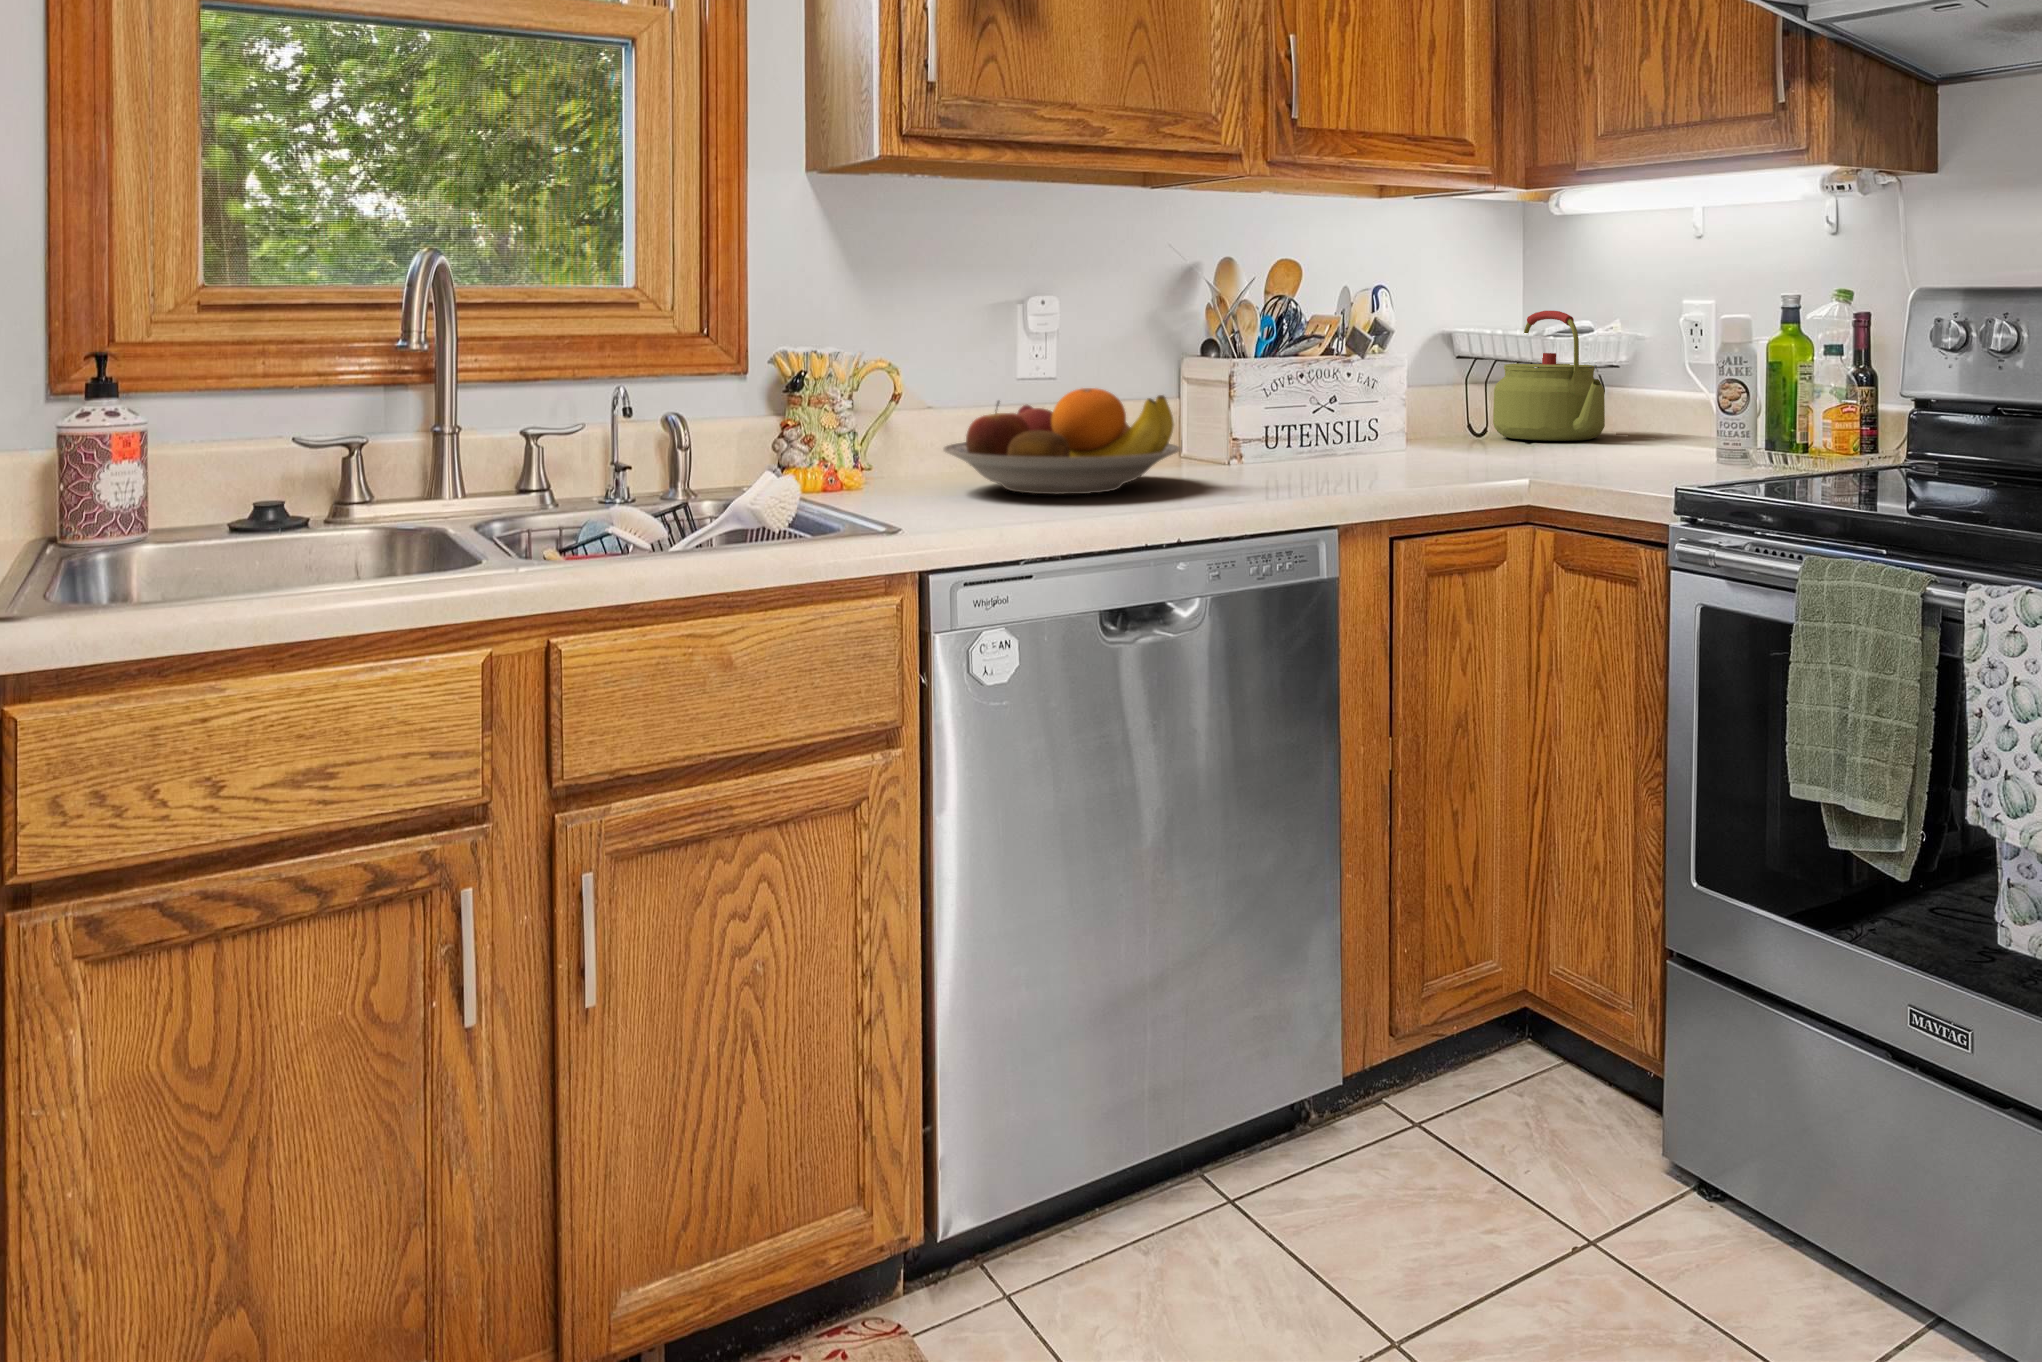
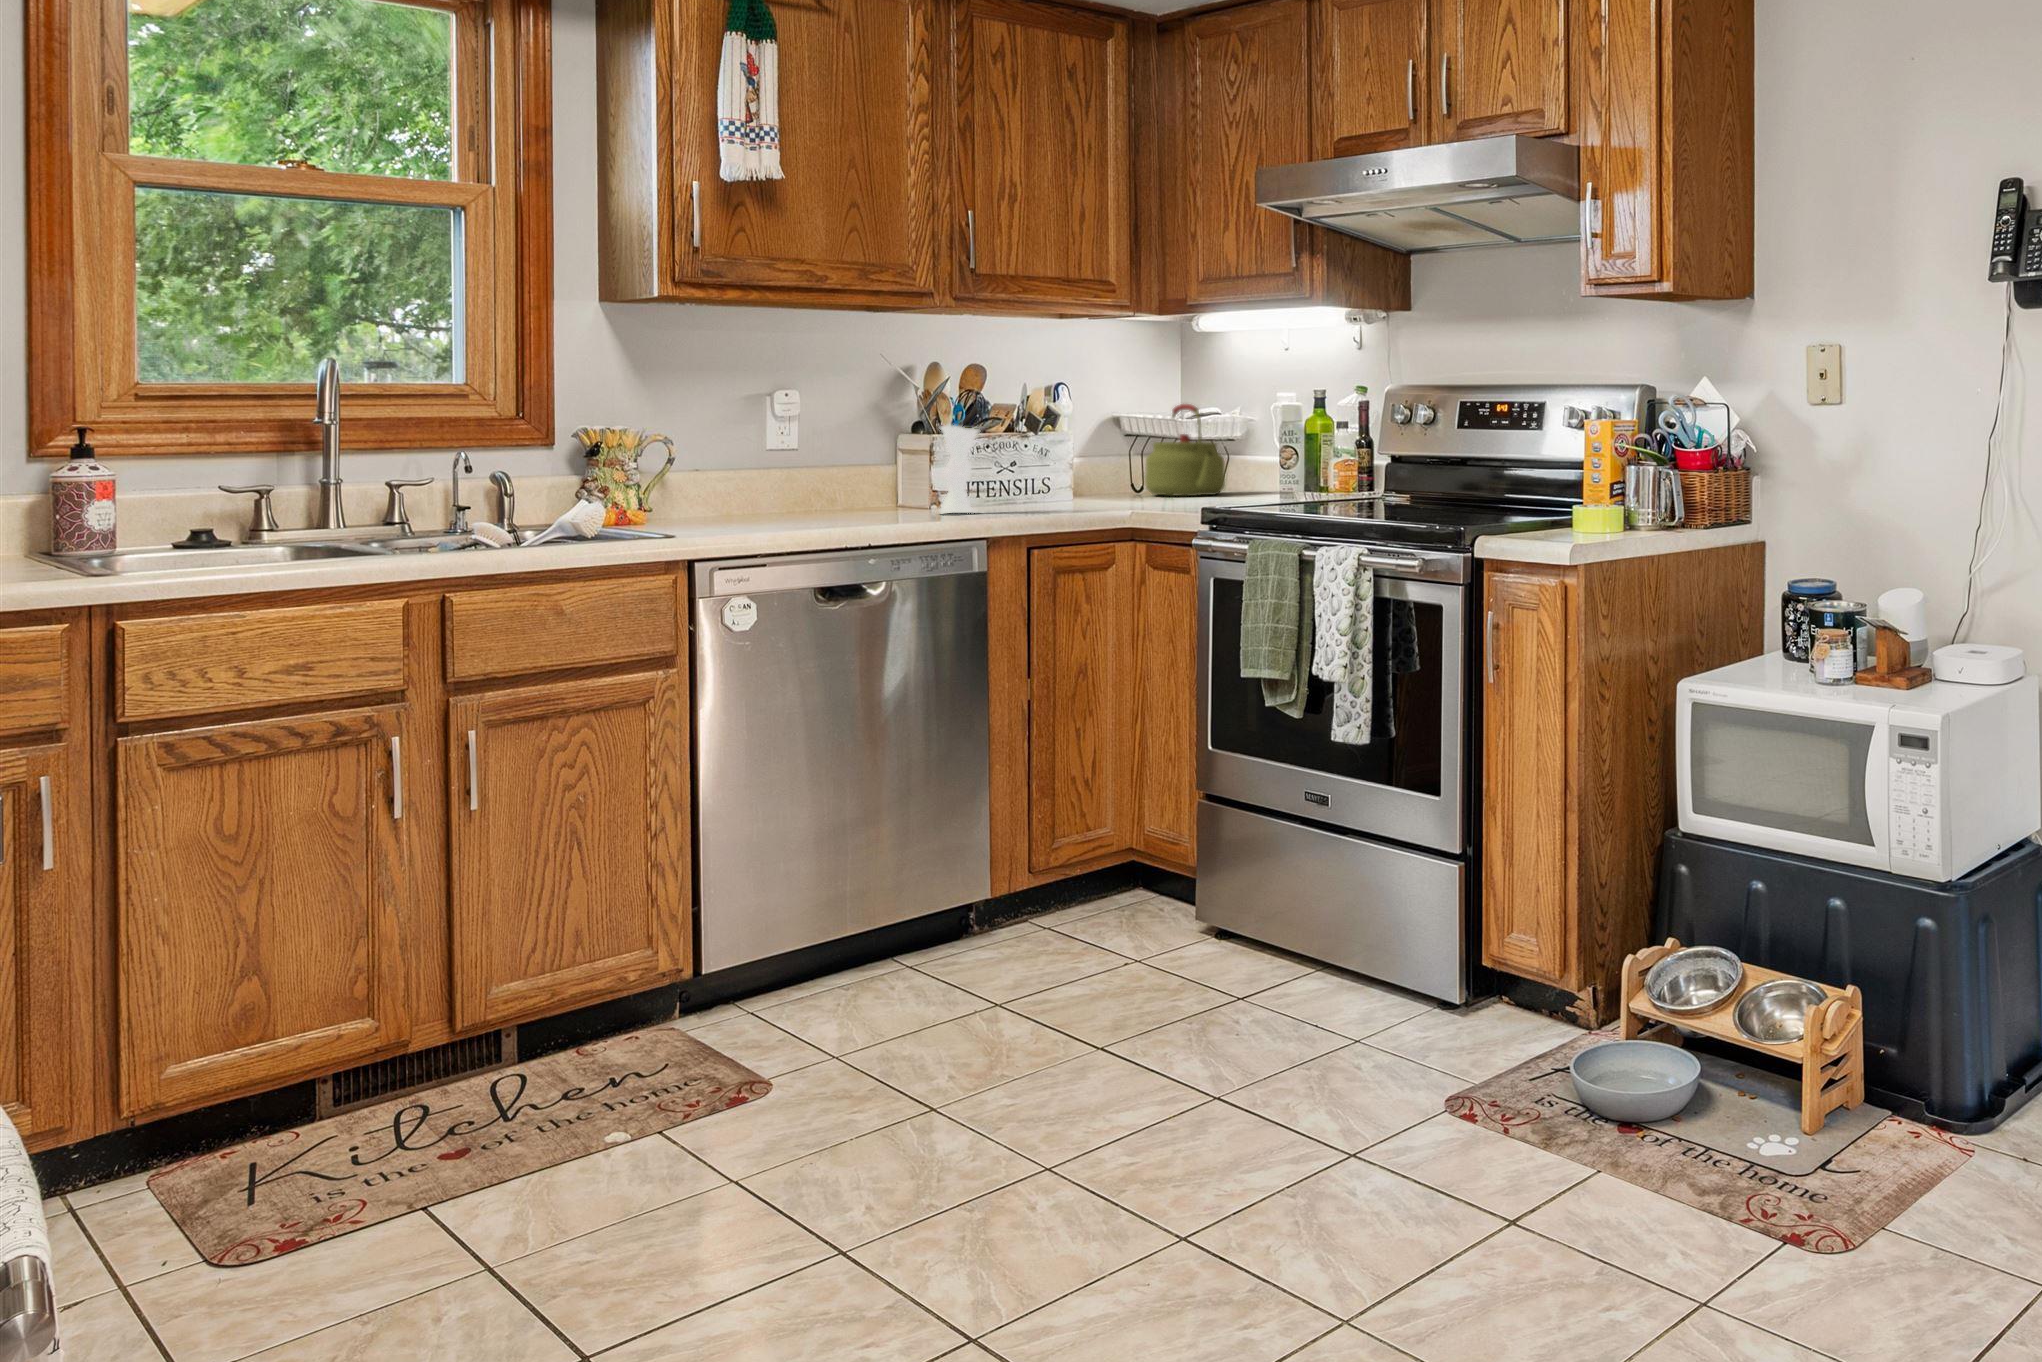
vase: none [1250,316,1314,477] -> present [939,407,980,513]
fruit bowl: present [943,388,1180,494] -> none [707,453,882,523]

